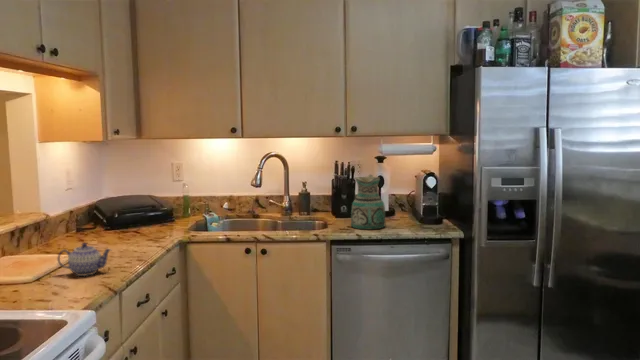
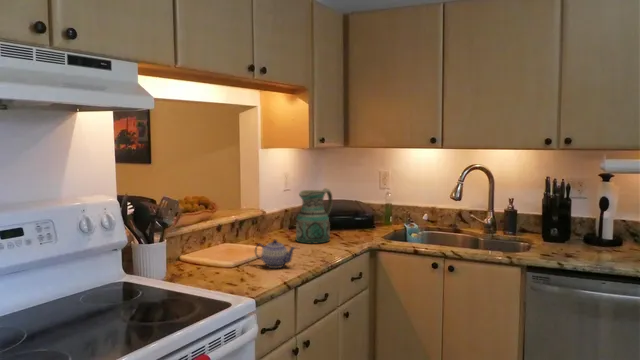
ceramic pitcher: present [351,175,385,229] -> present [296,189,333,244]

